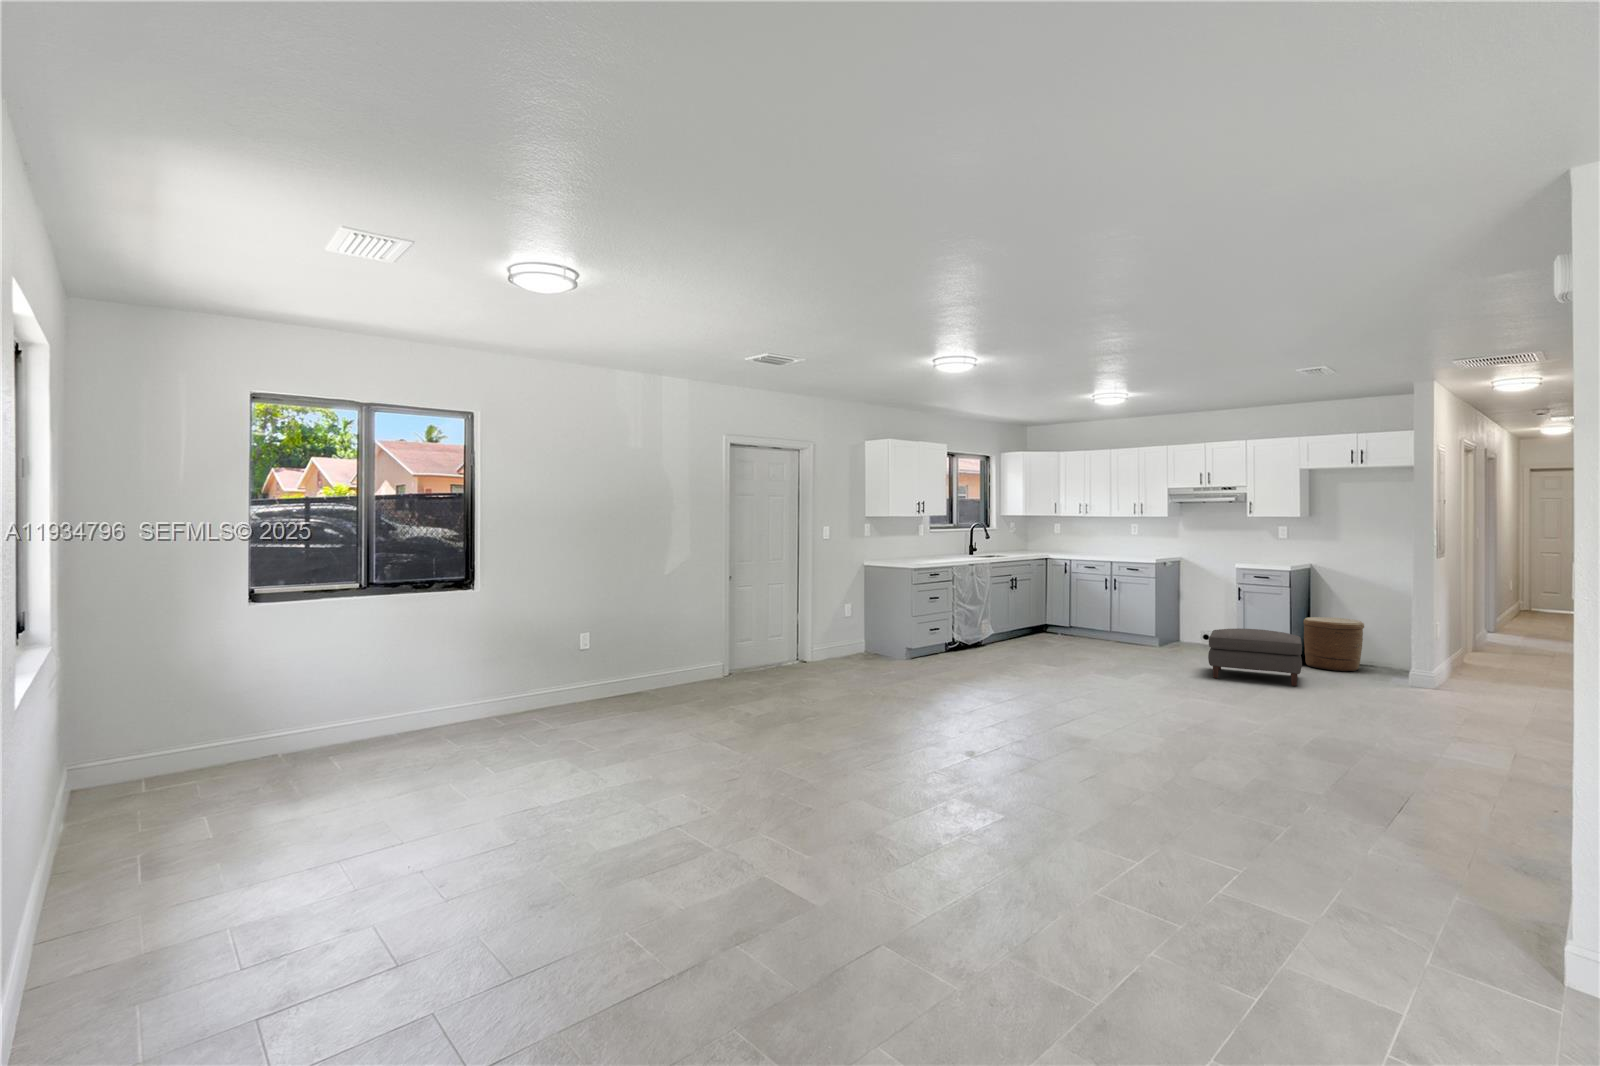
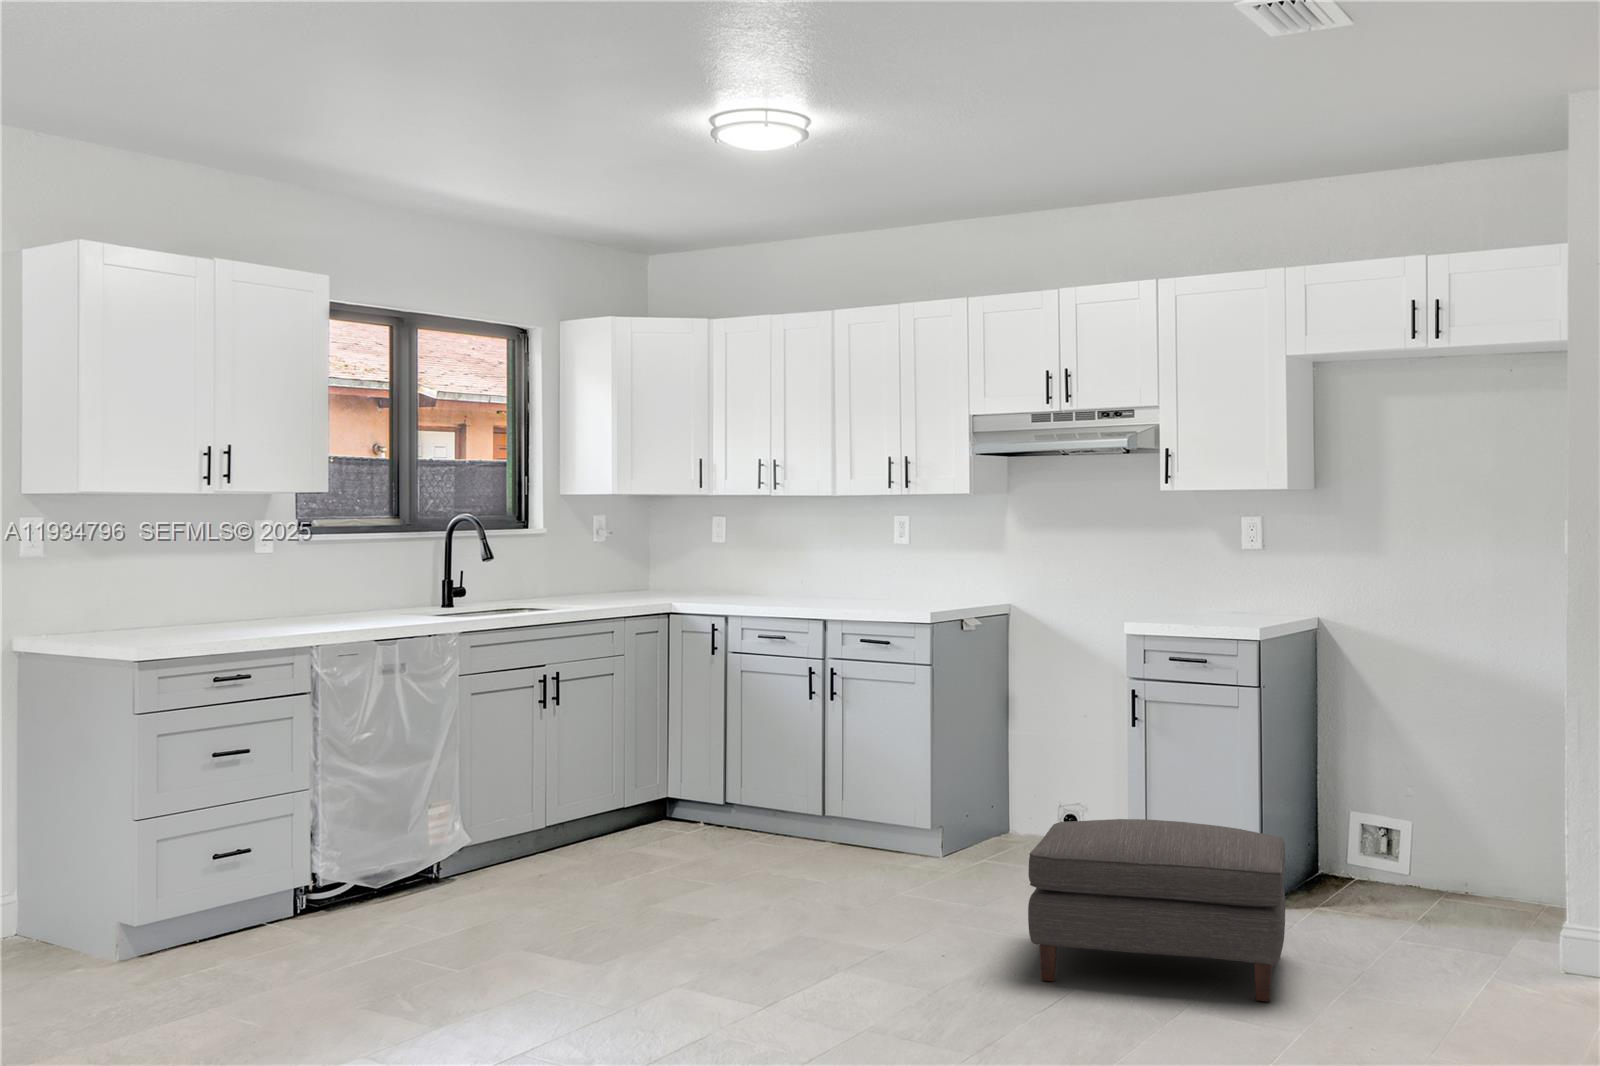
woven basket: present [1303,617,1364,671] -> none [1298,767,1449,926]

